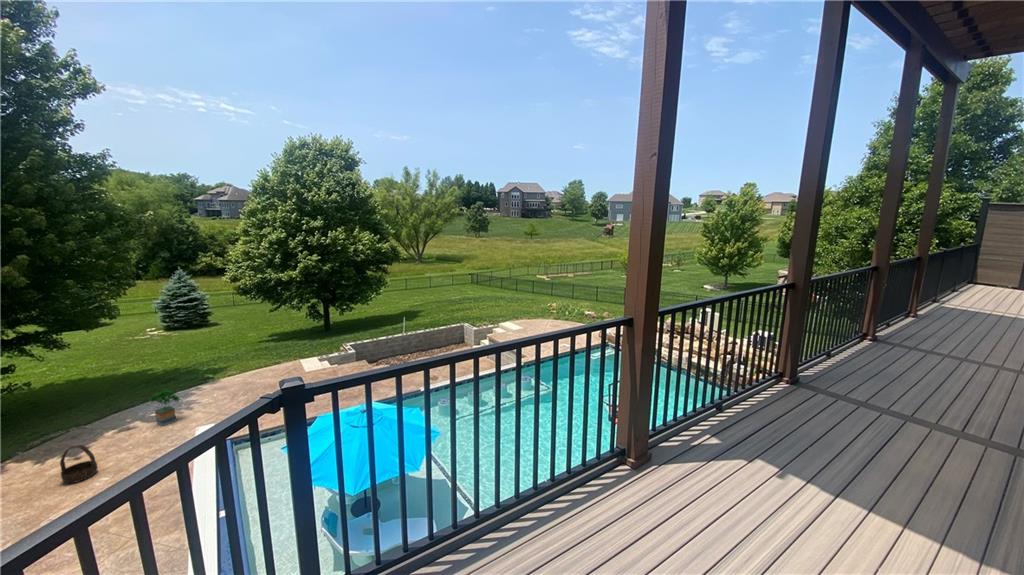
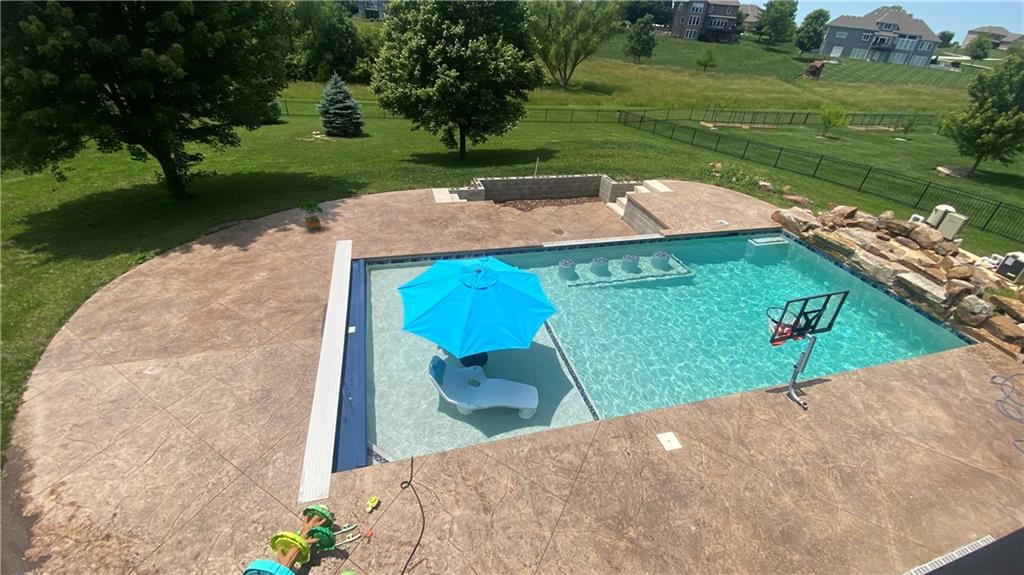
basket: present [60,445,97,483] -> none [231,241,259,272]

